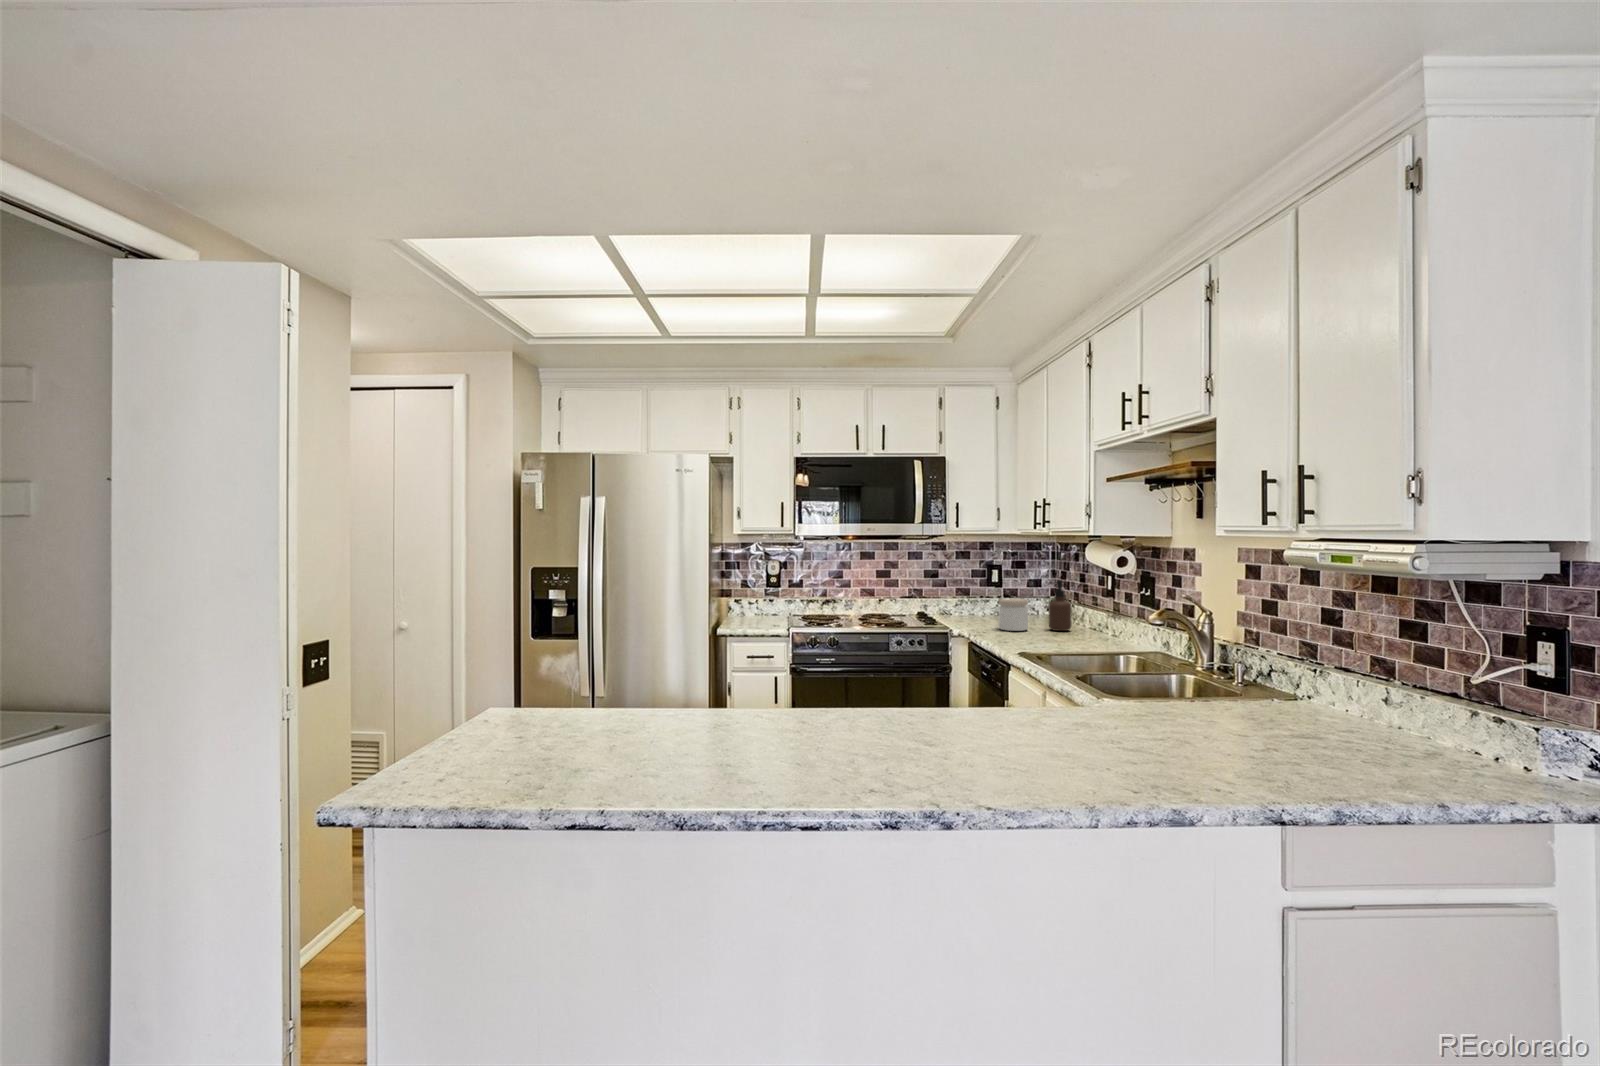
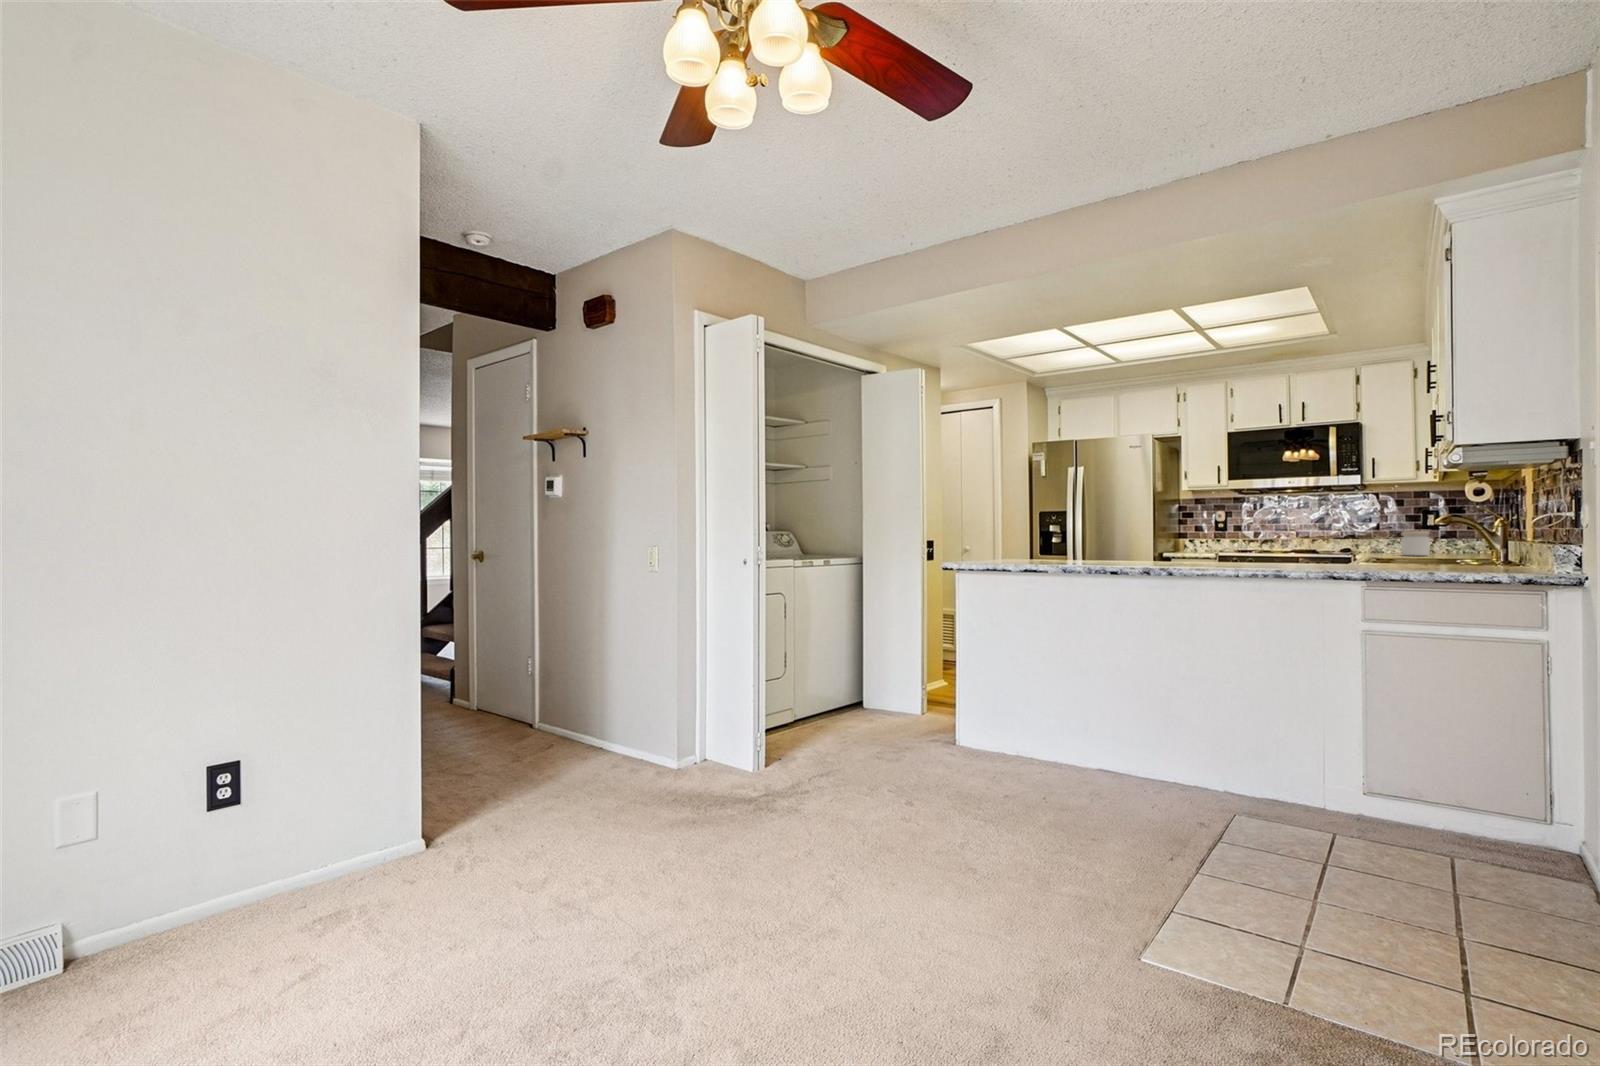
soap dispenser: present [1049,580,1072,631] -> none [1452,515,1475,556]

